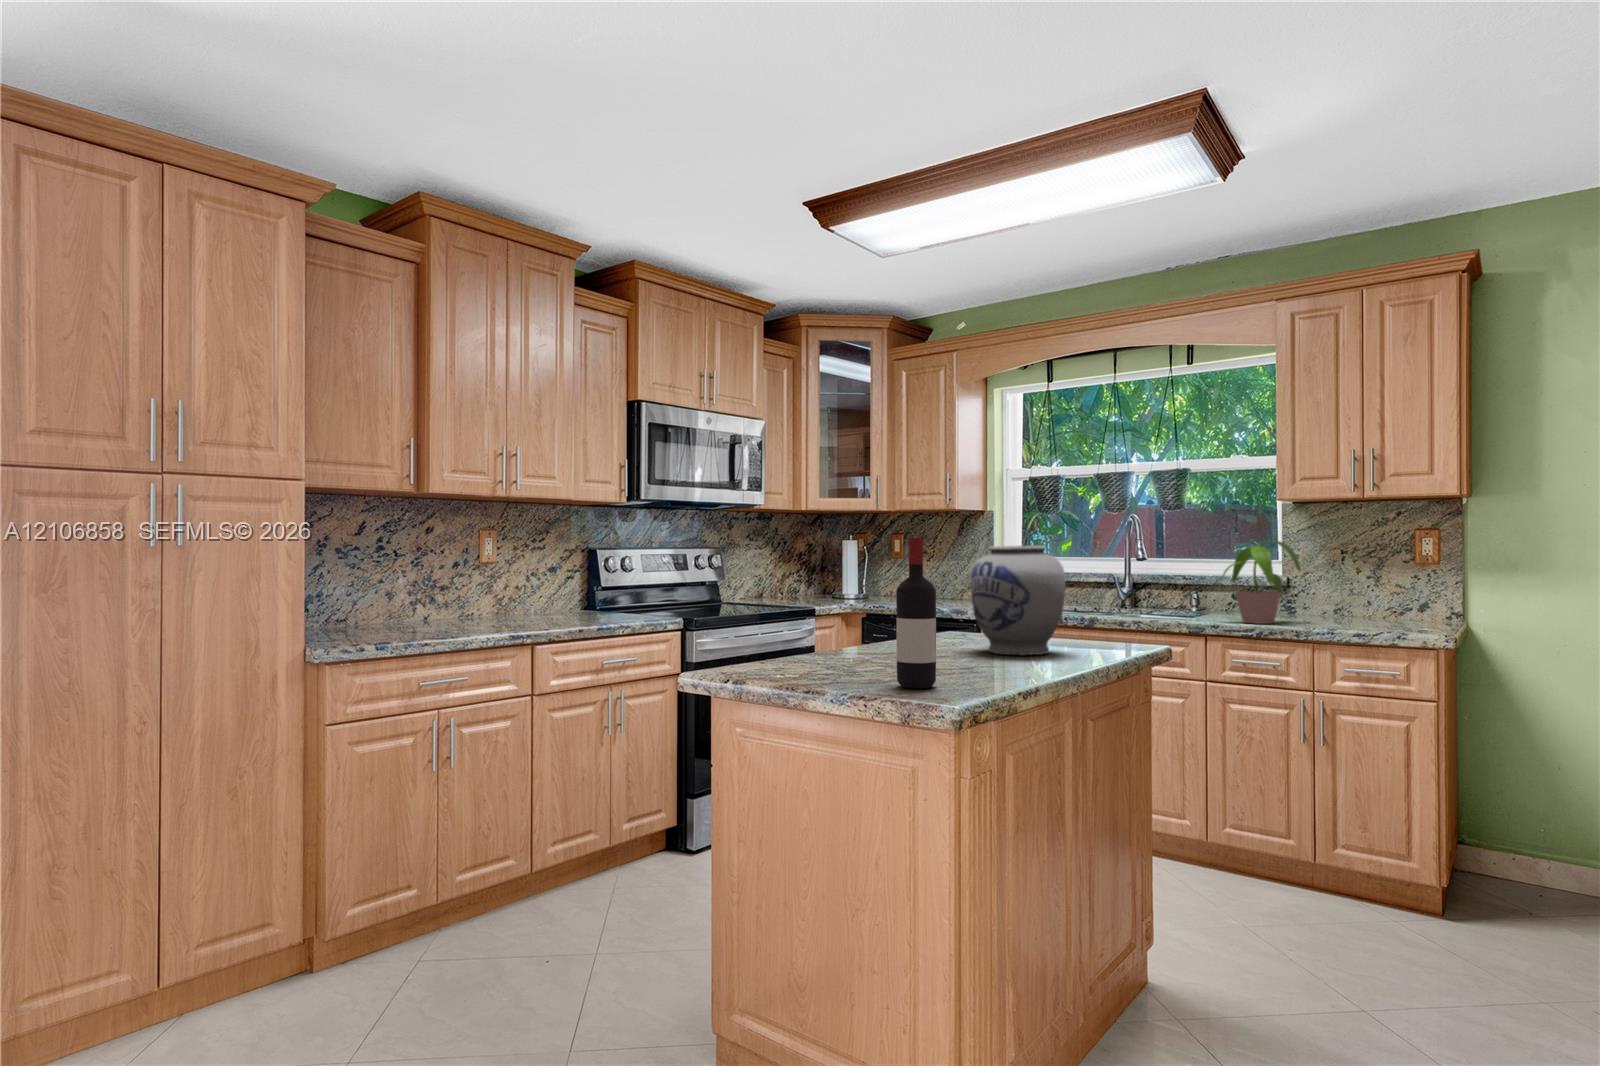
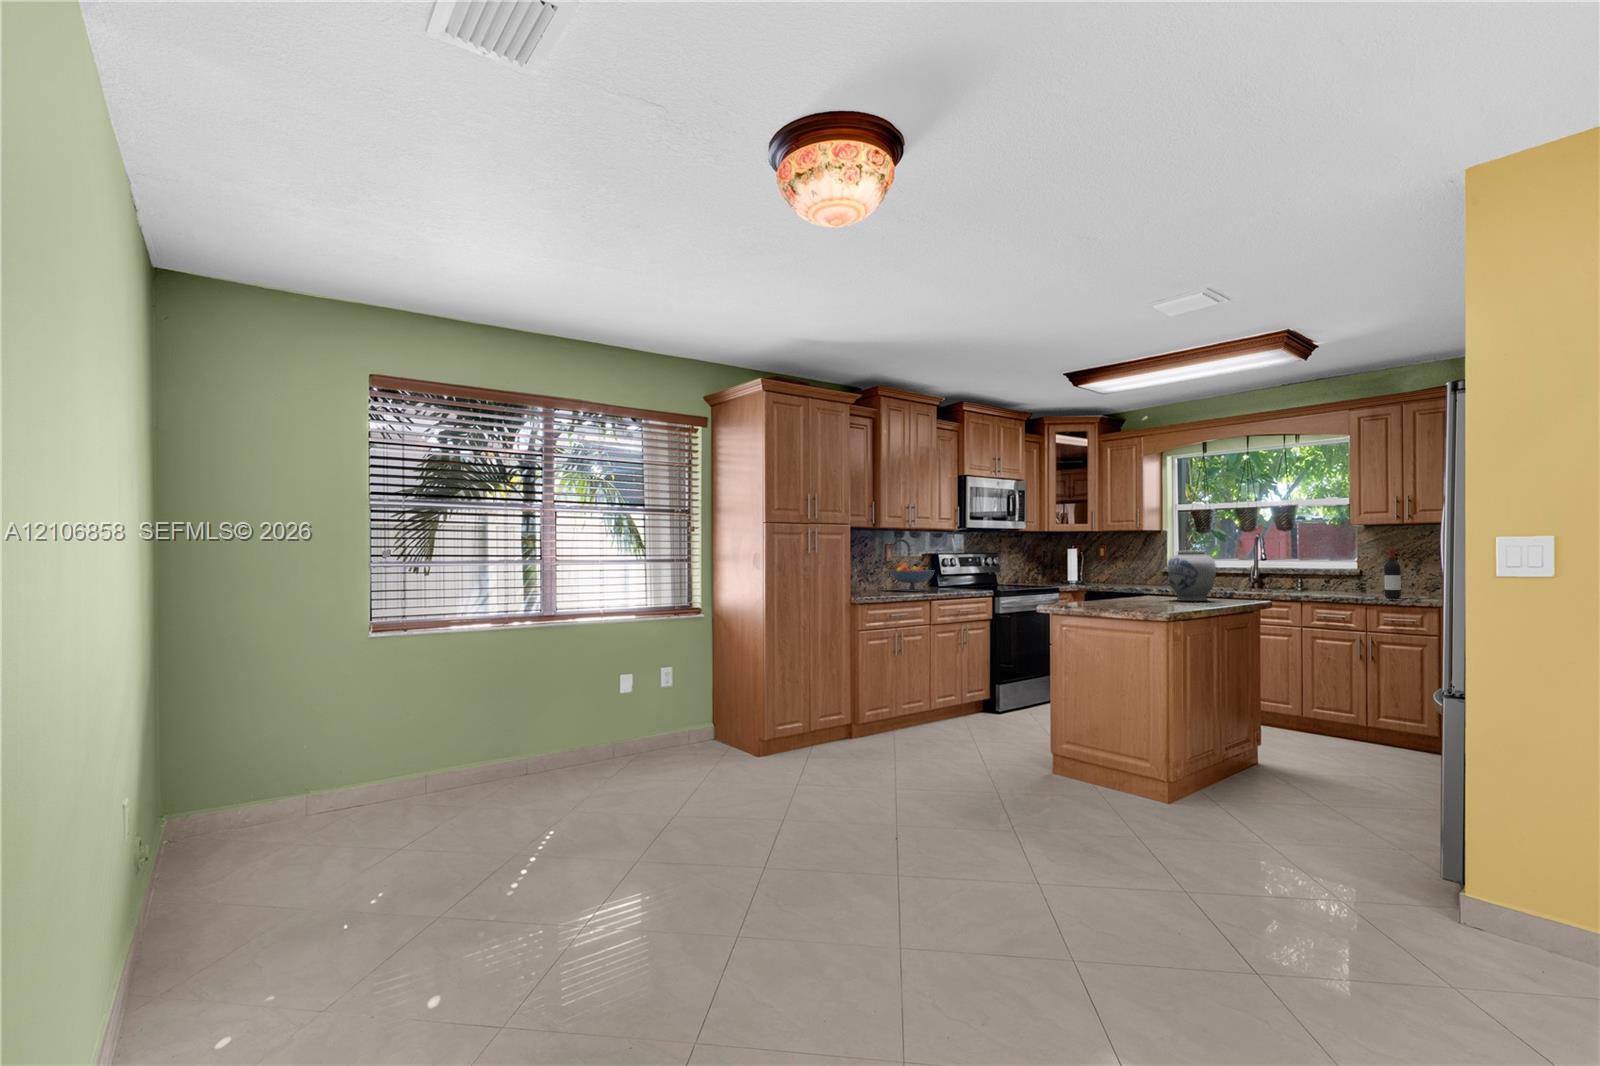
wine bottle: present [896,538,936,688] -> present [1384,549,1401,598]
potted plant: present [1221,541,1301,624] -> none [1305,548,1367,595]
fruit bowl: none [465,569,557,627] -> present [890,563,934,592]

